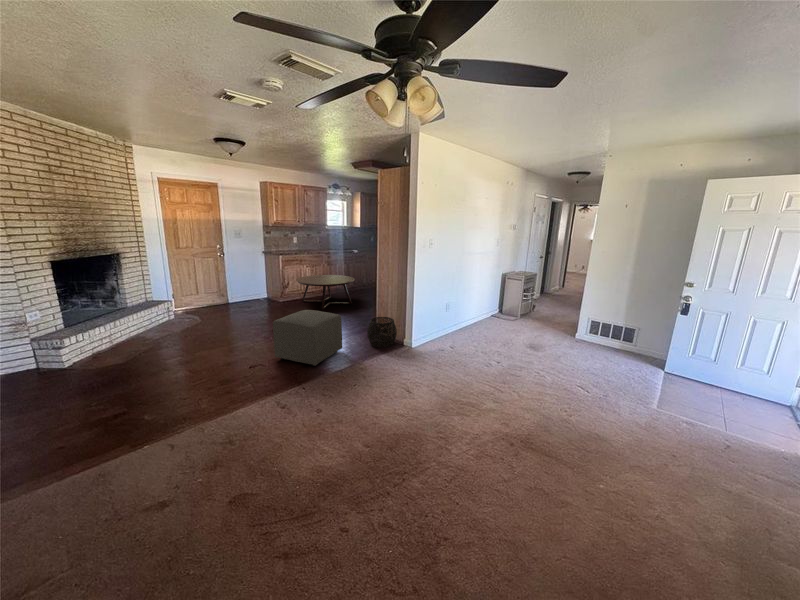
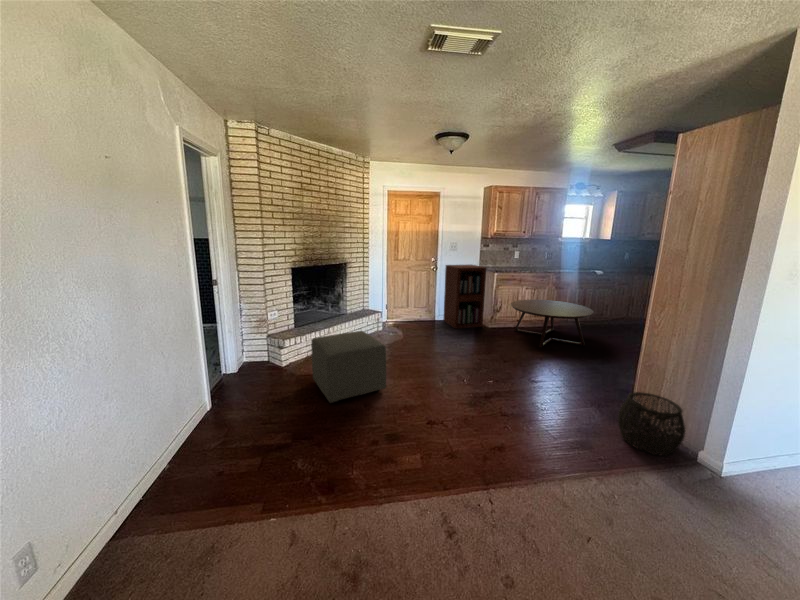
bookshelf: none [232,250,275,308] -> present [443,265,486,329]
ottoman: present [273,310,342,366] -> present [311,331,386,403]

